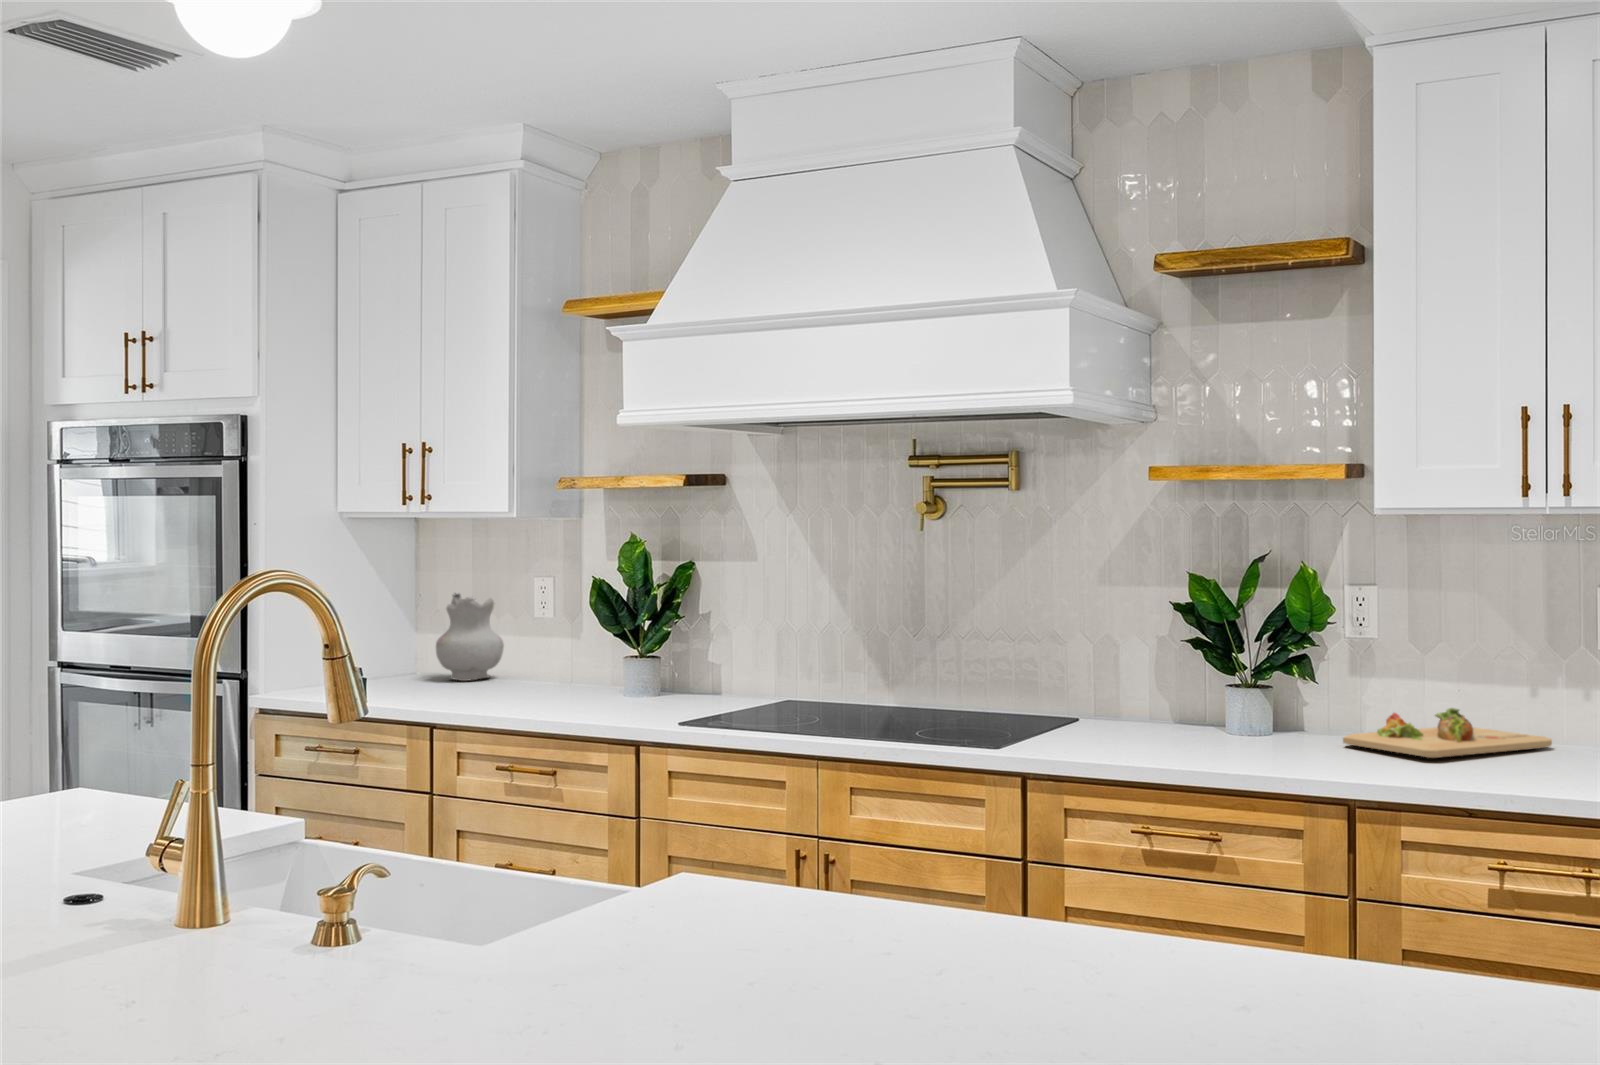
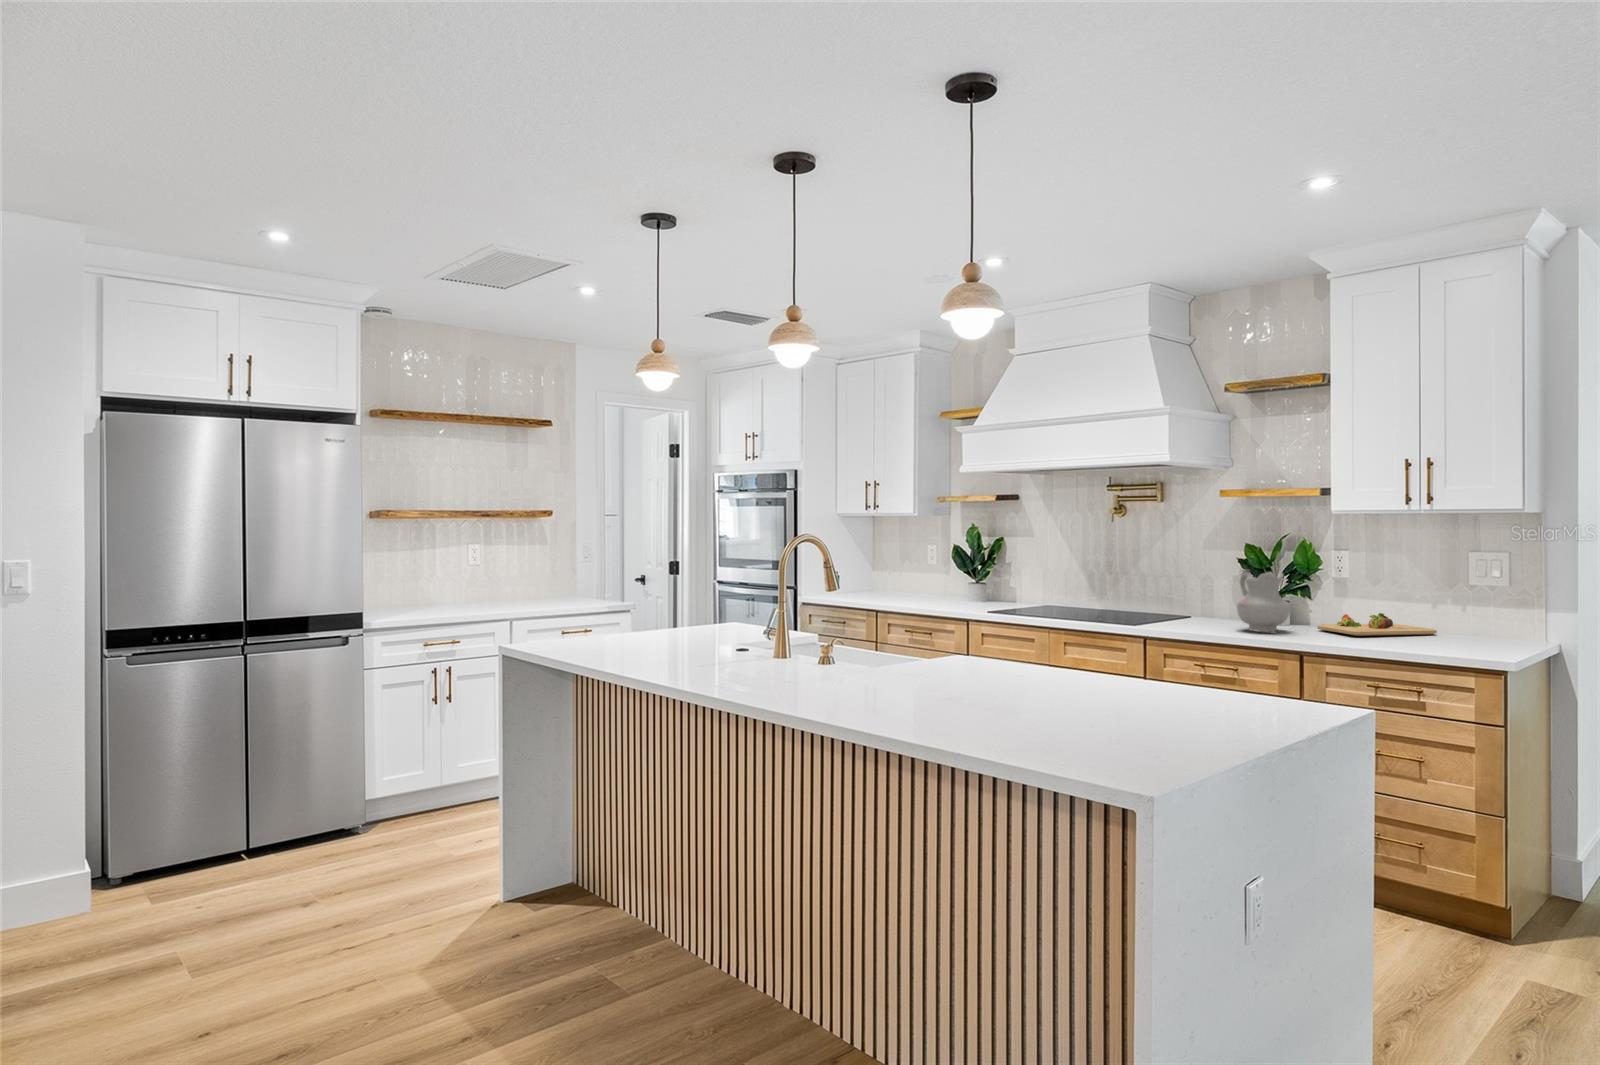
ceramic pitcher: present [436,593,504,681] -> present [1237,569,1290,632]

